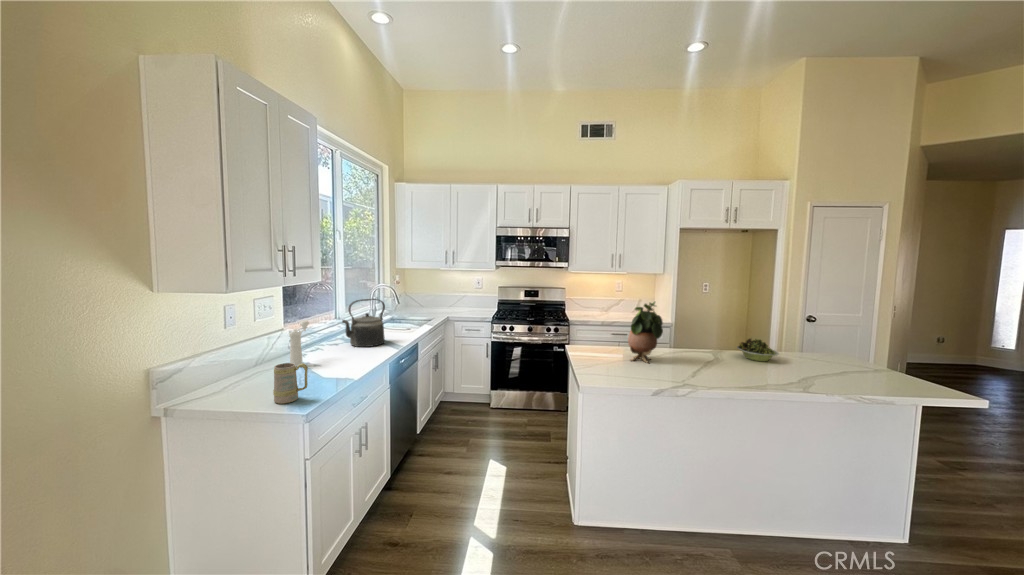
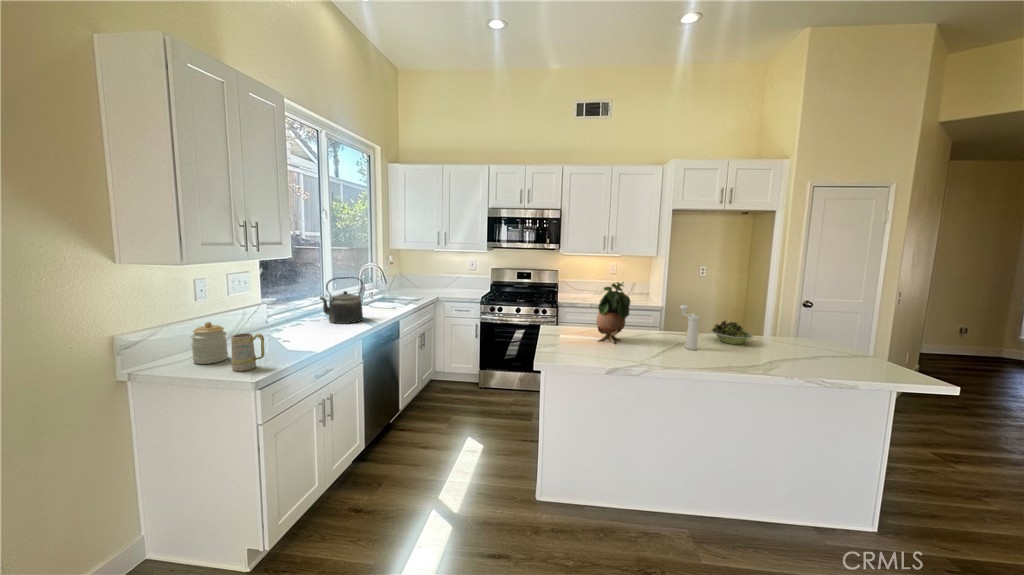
pepper mill: present [289,321,309,367] -> present [680,305,699,350]
jar: none [227,351,264,396] -> present [191,322,228,364]

